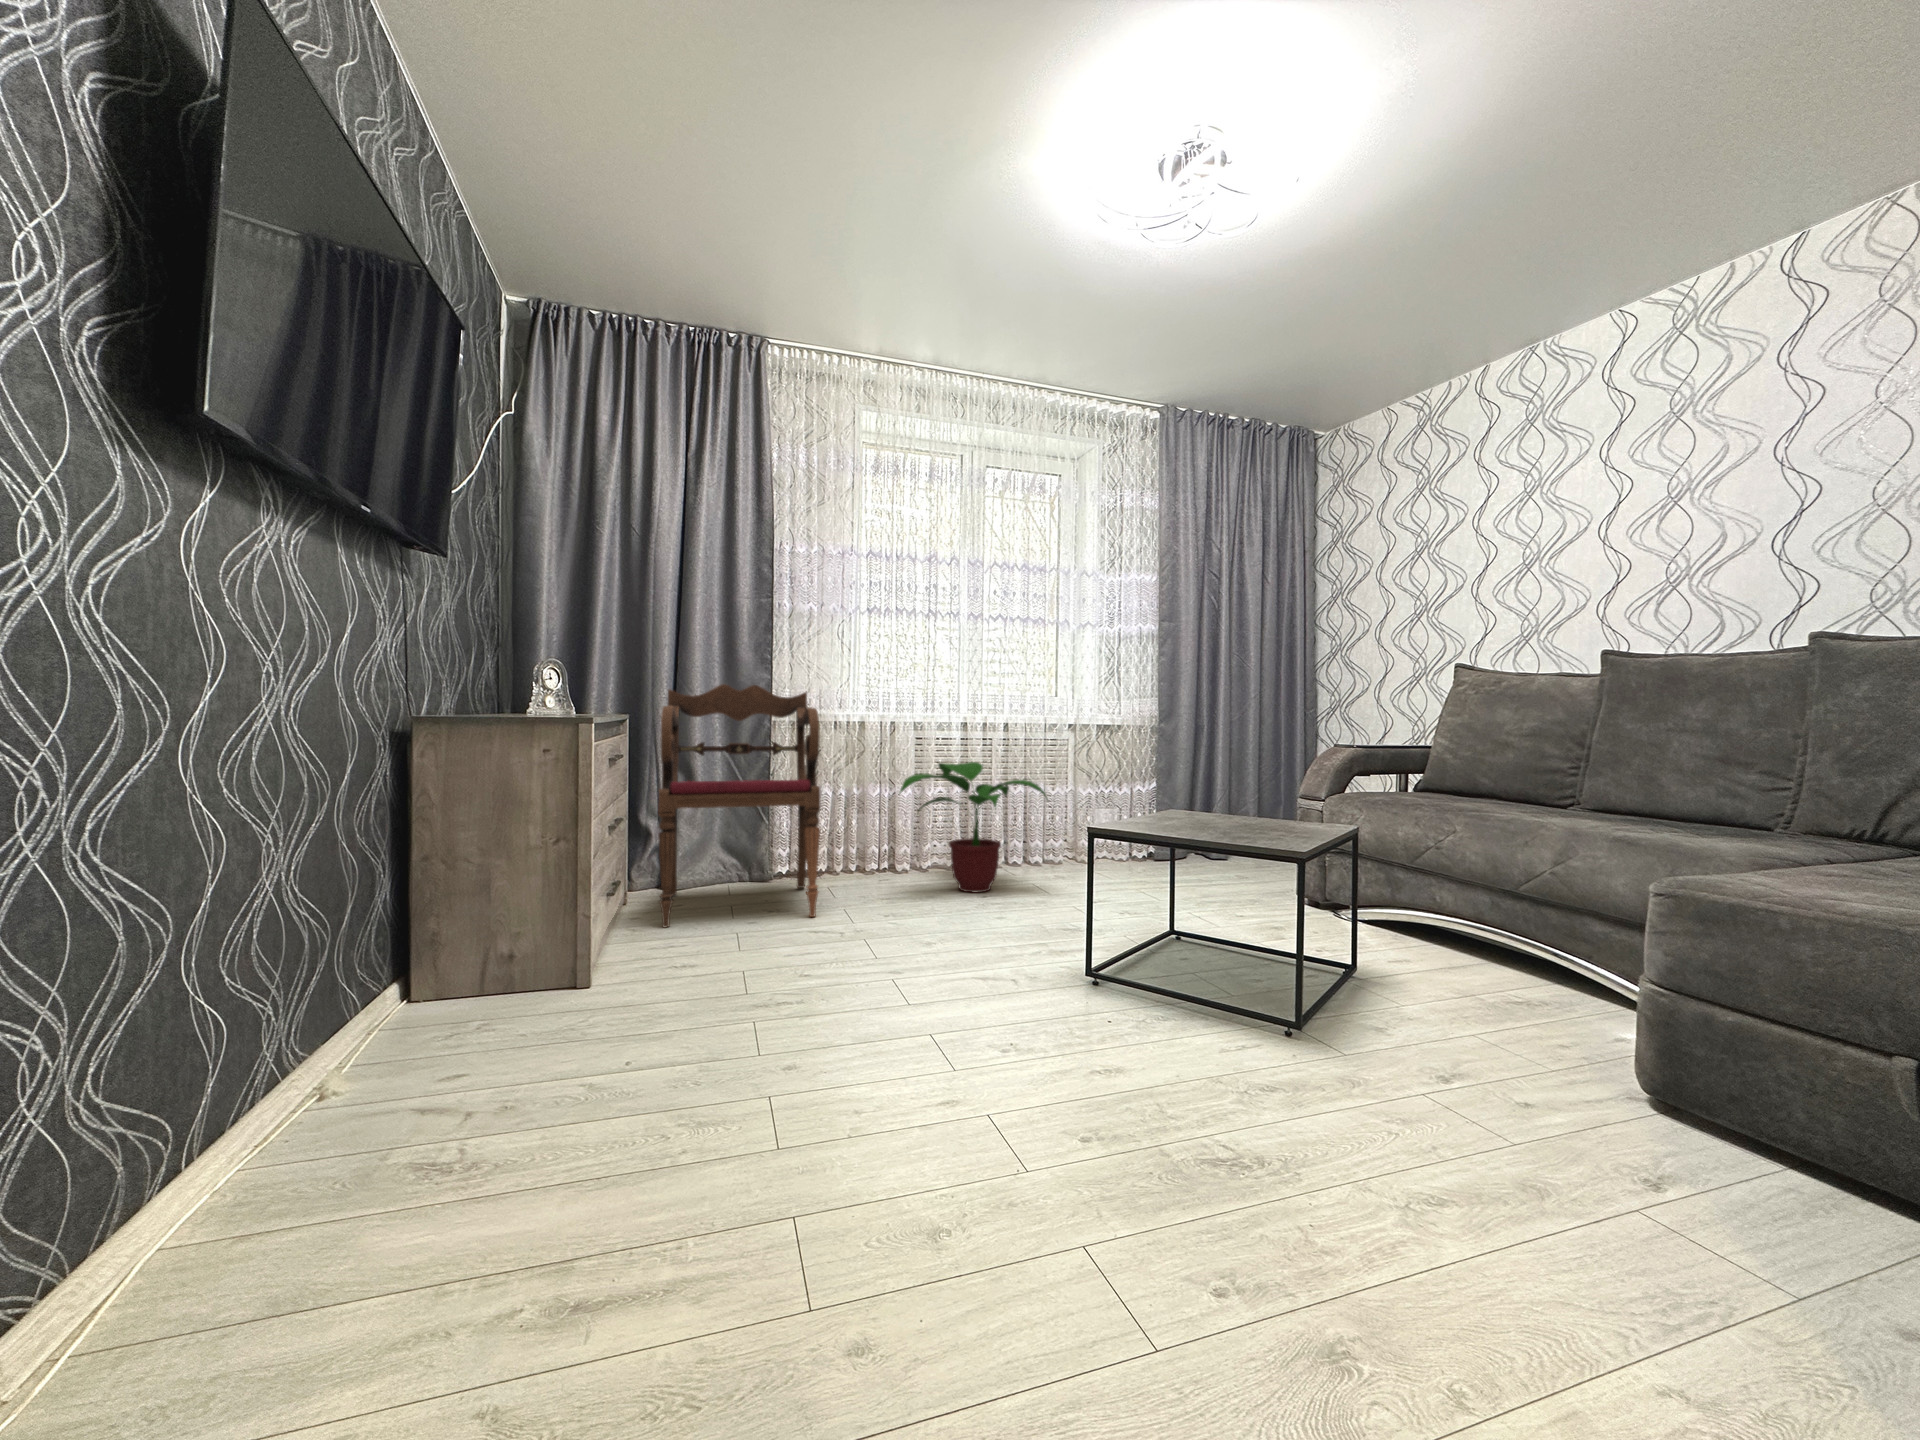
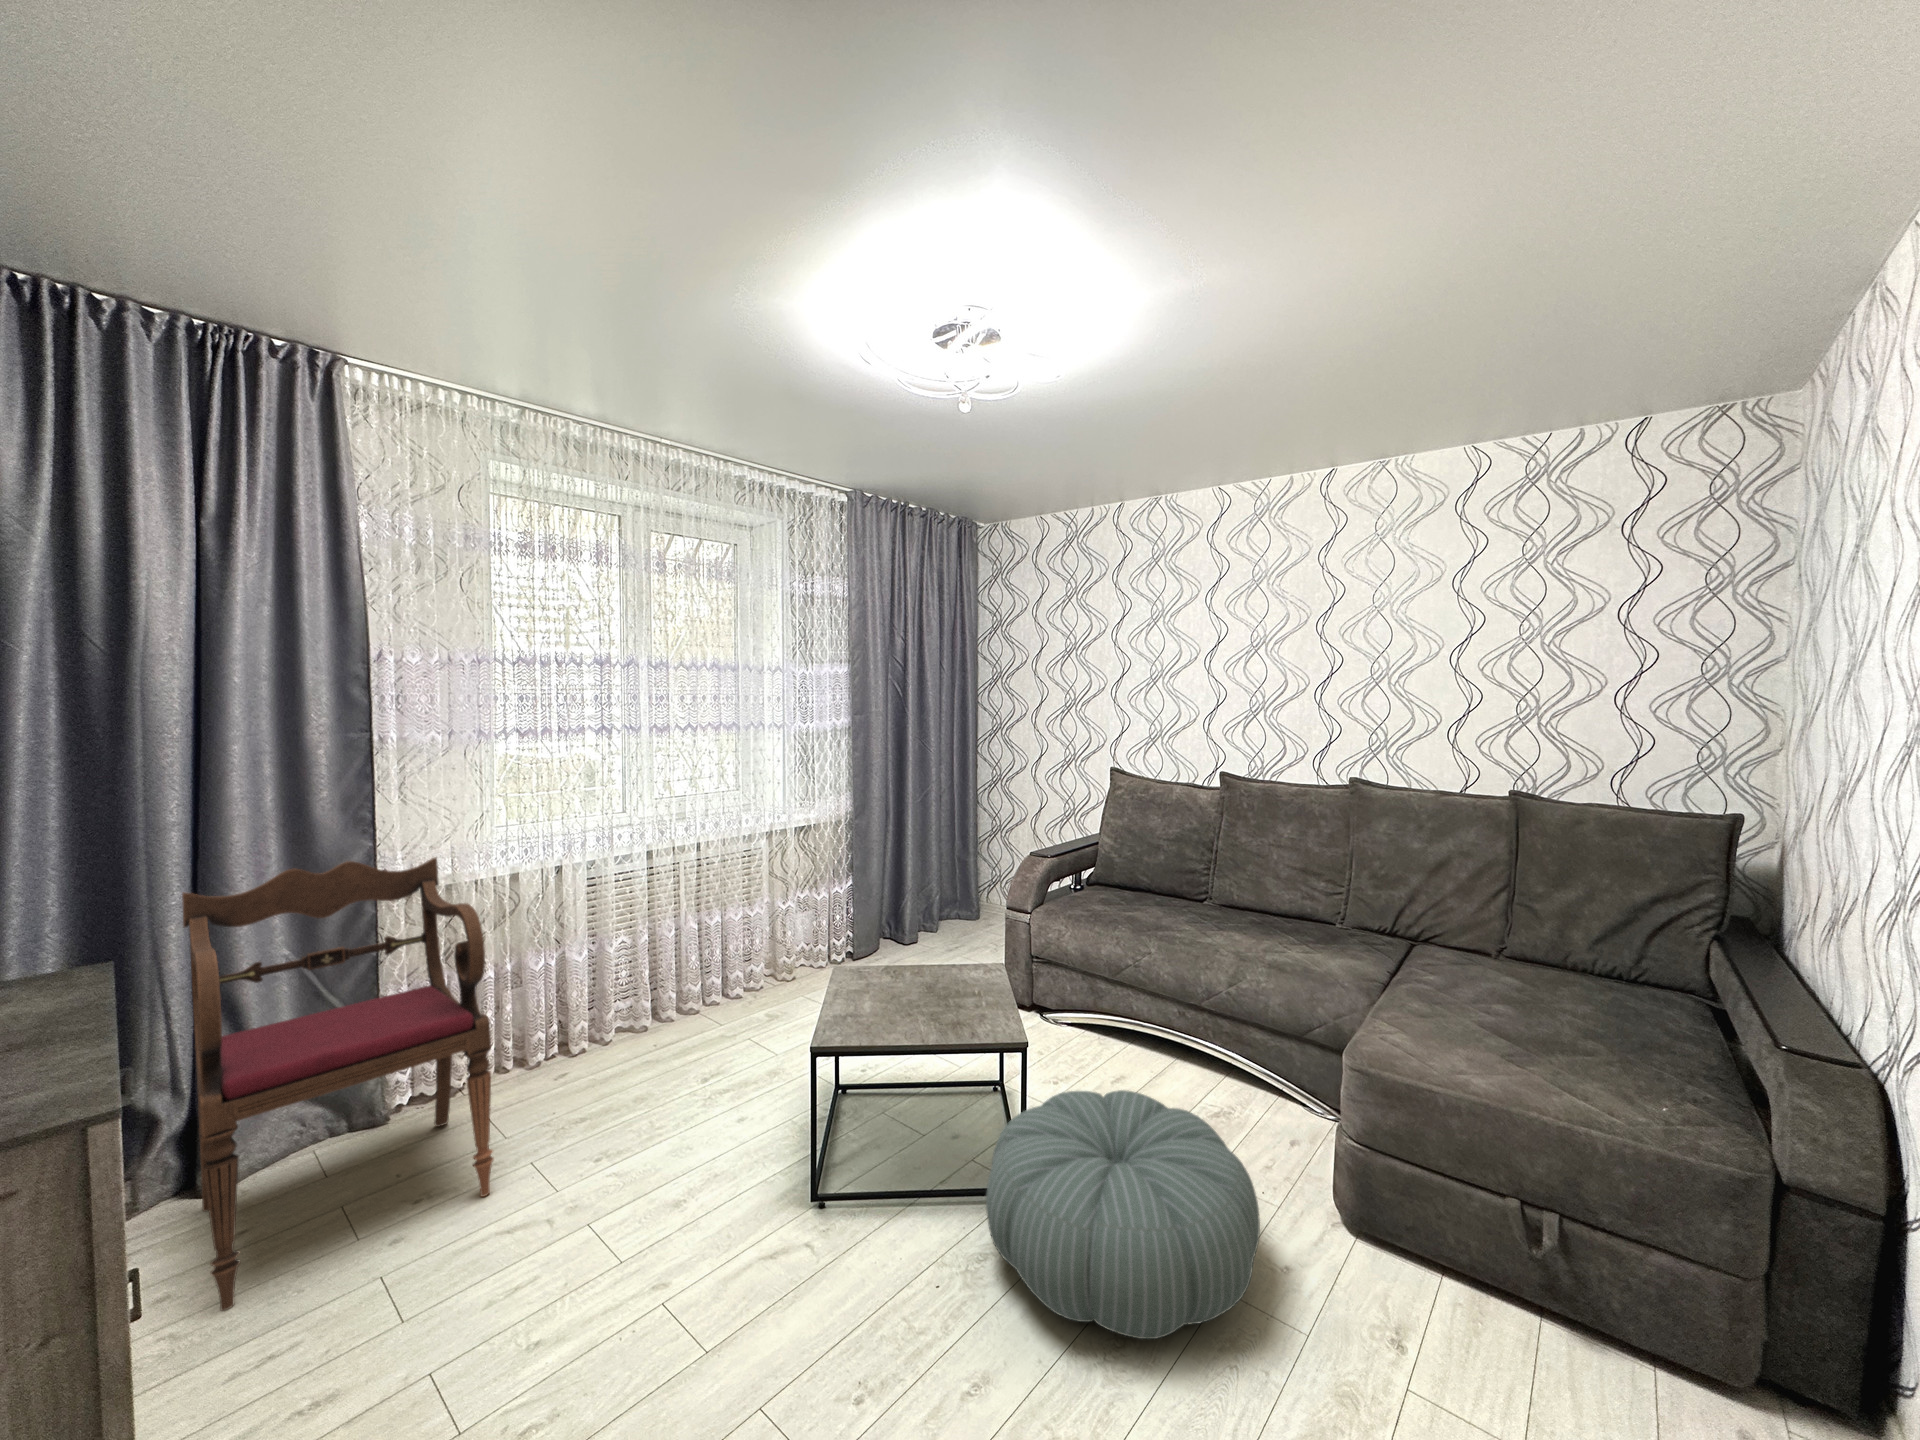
potted plant: present [900,762,1048,892] -> none [592,905,772,1072]
pouf: none [1166,899,1482,1088] -> present [986,1090,1260,1339]

